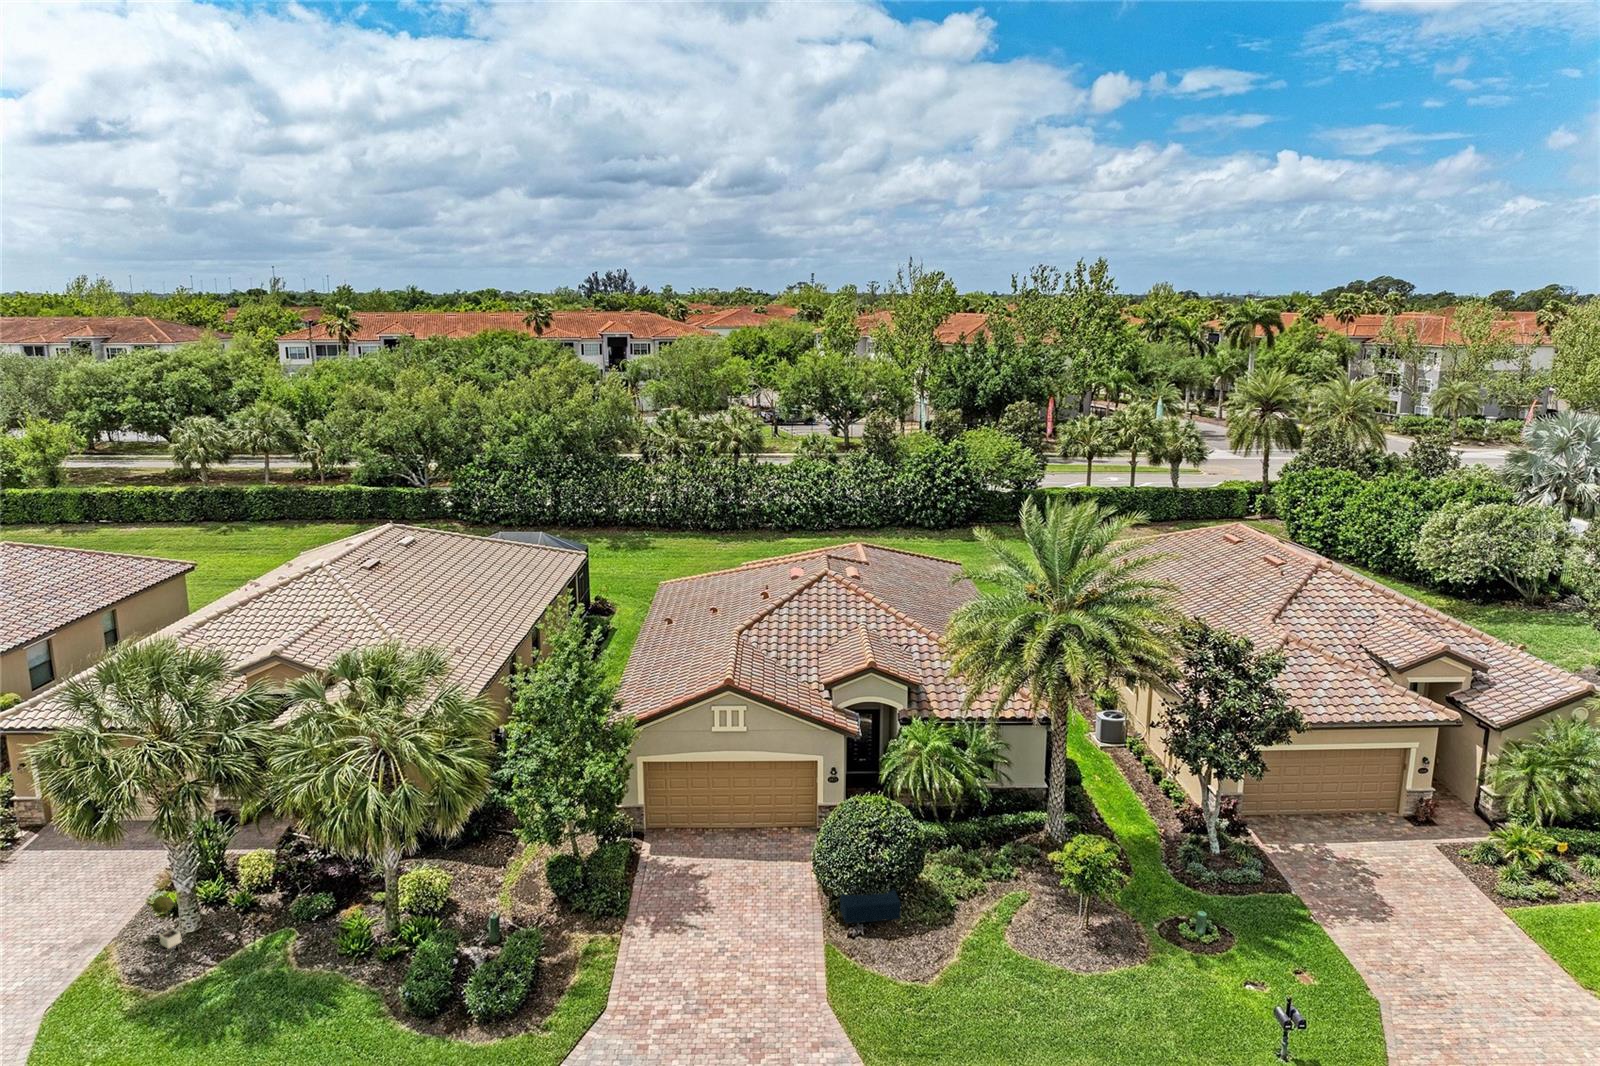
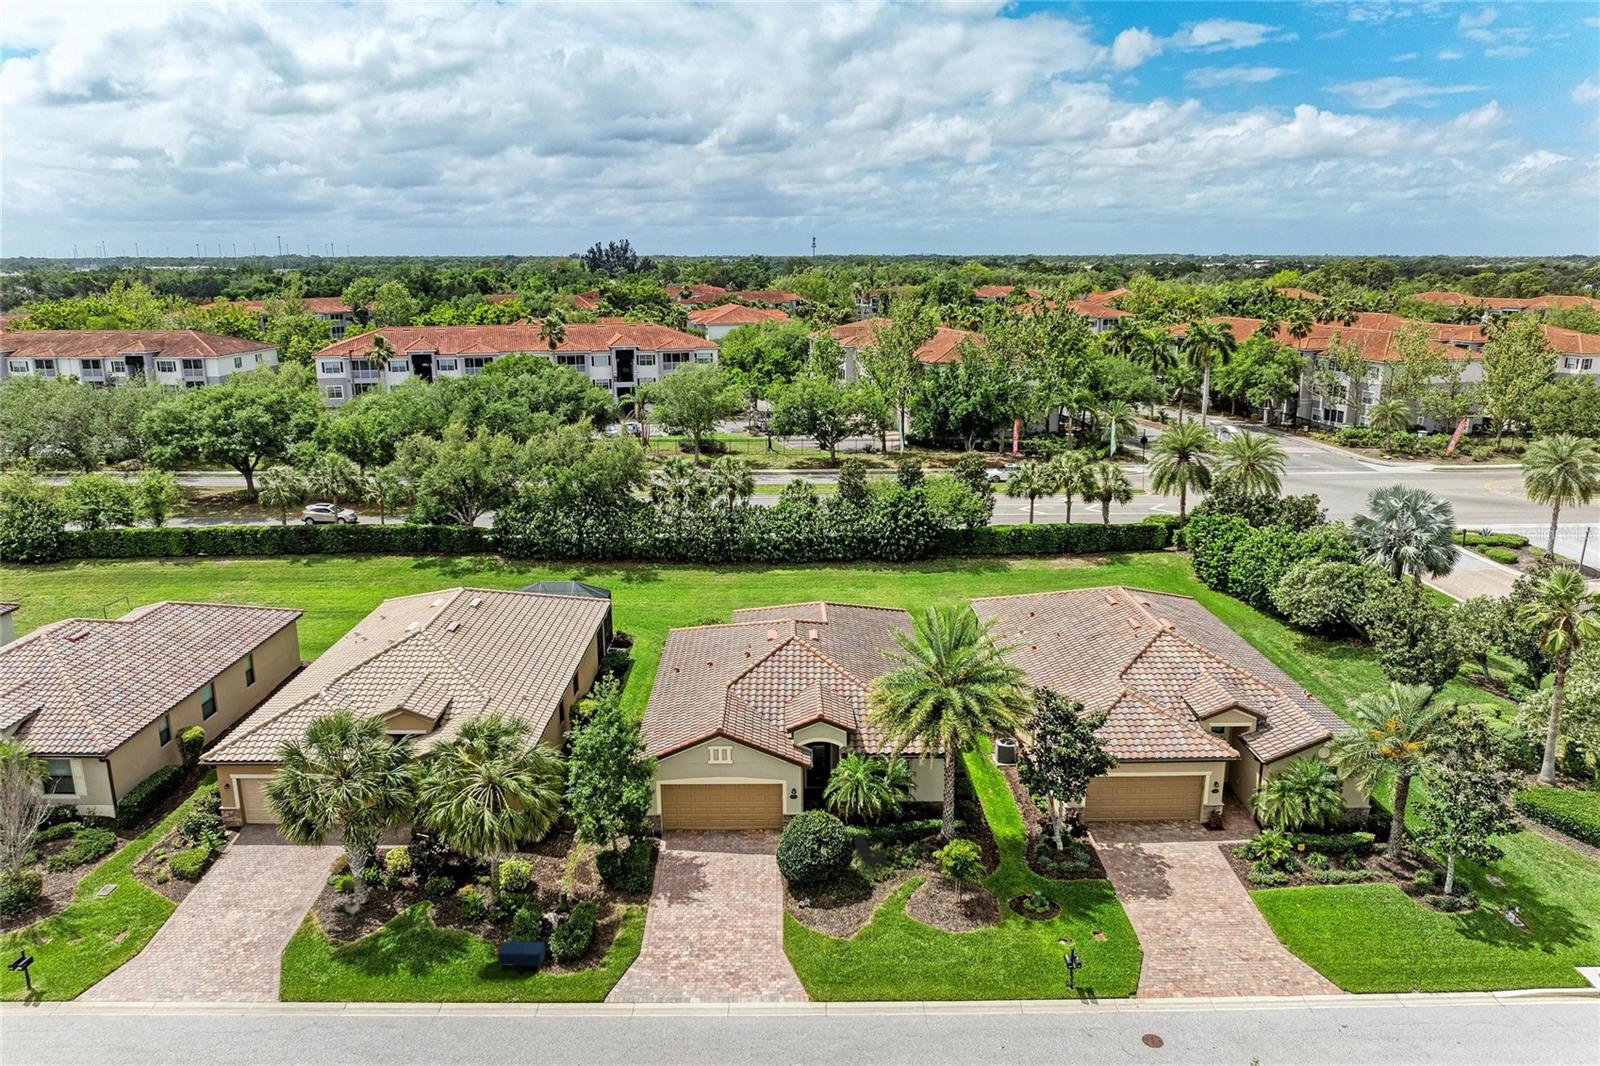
lounge chair: none [925,828,973,888] -> present [854,833,886,871]
bench: present [840,890,901,930] -> present [498,941,545,969]

